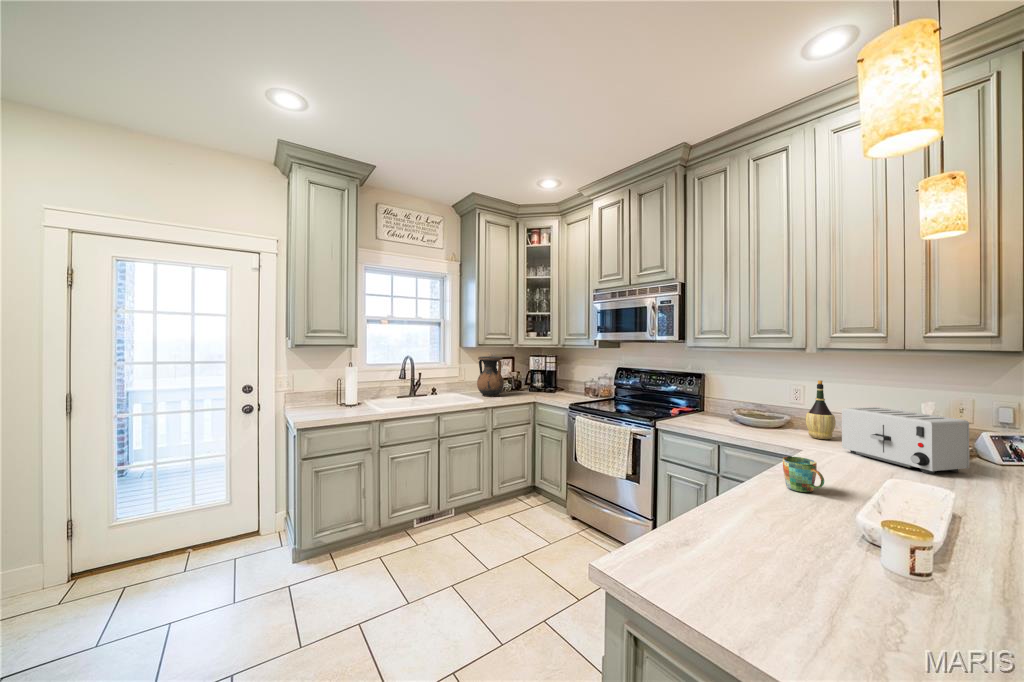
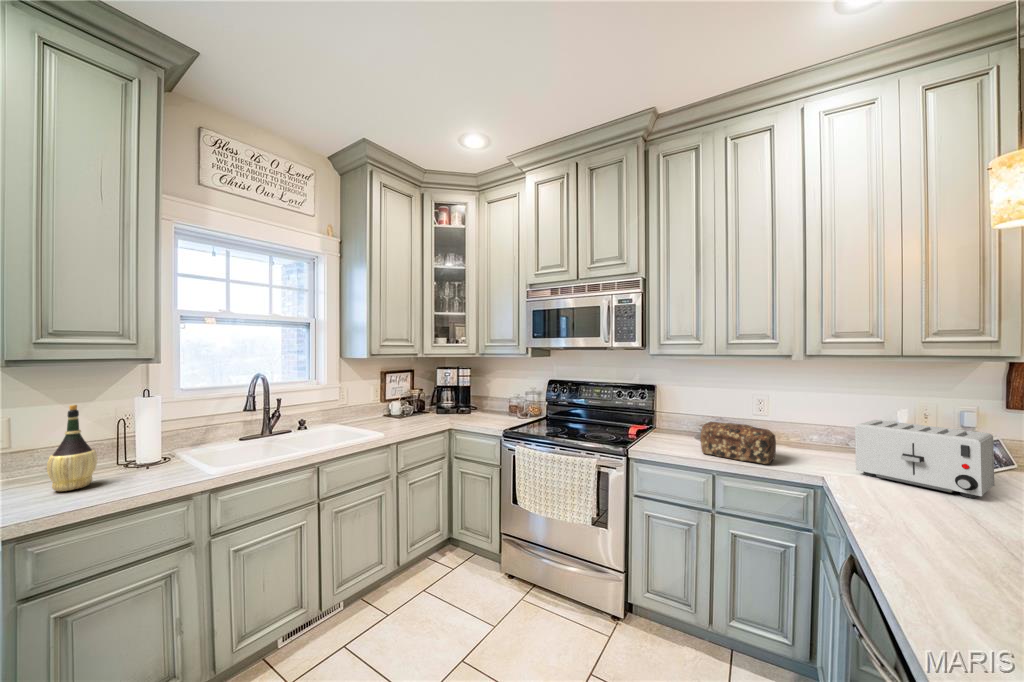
vase: present [477,356,504,397] -> none [369,369,407,425]
wine bottle: present [806,380,836,439] -> present [47,405,97,491]
bread loaf: none [714,403,781,438] -> present [700,422,776,464]
mug: present [783,457,824,492] -> none [906,509,982,564]

